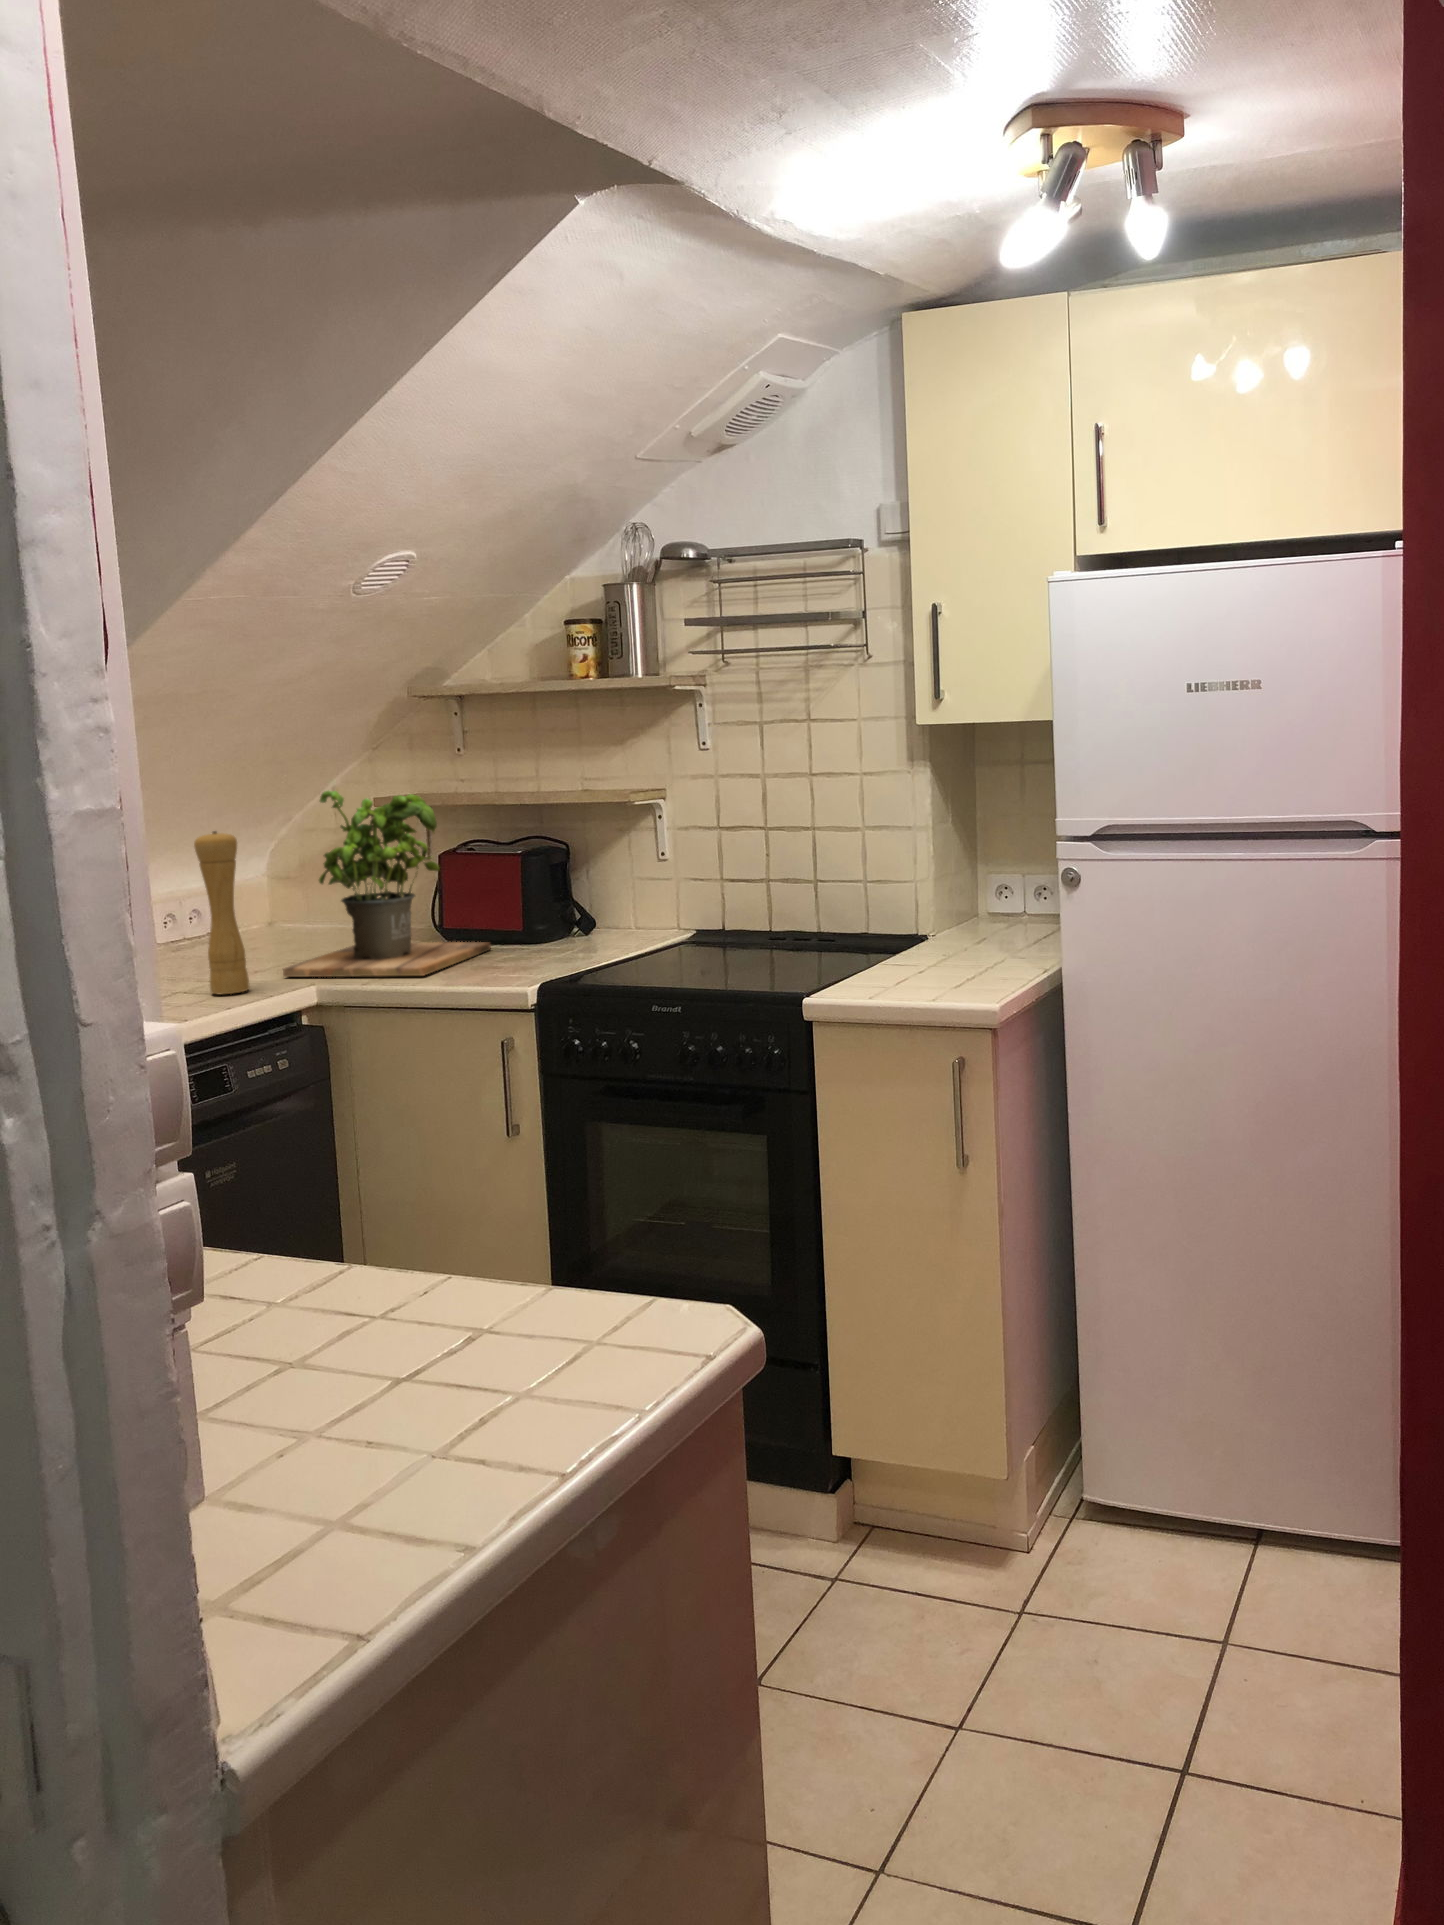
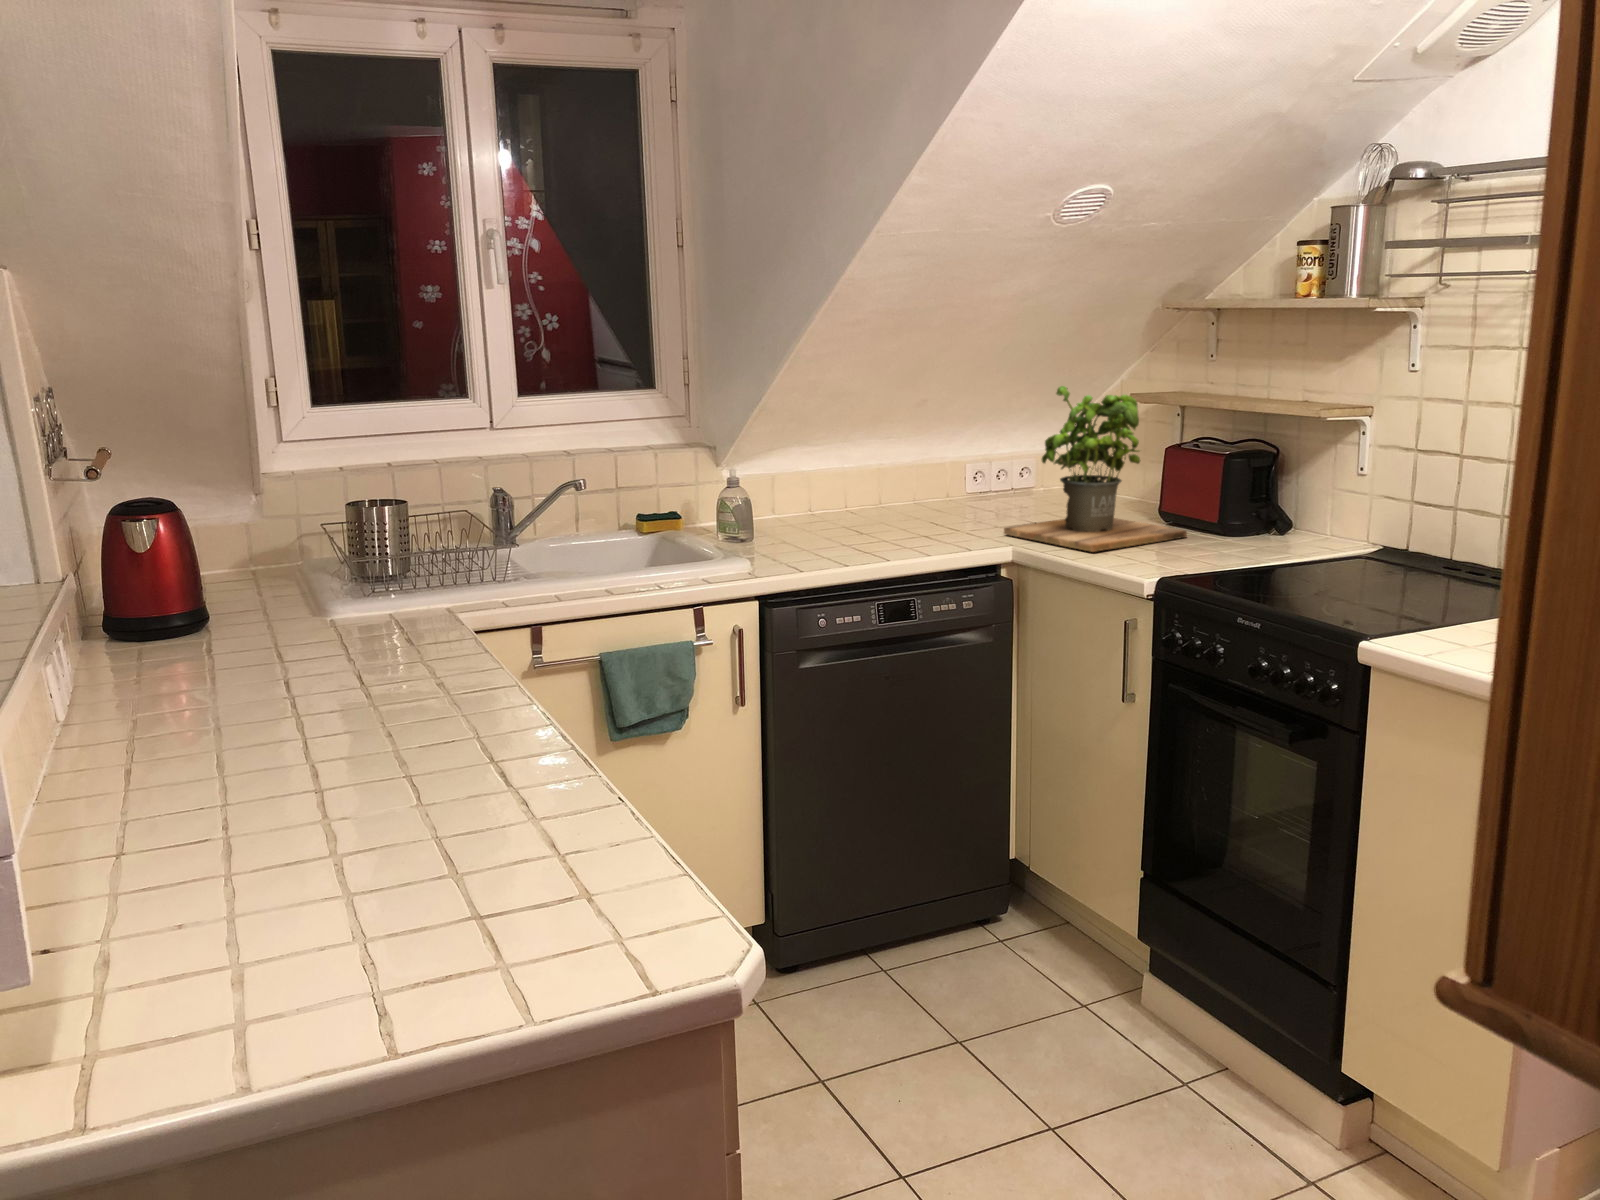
pepper mill: present [194,831,250,994] -> none [936,412,969,542]

